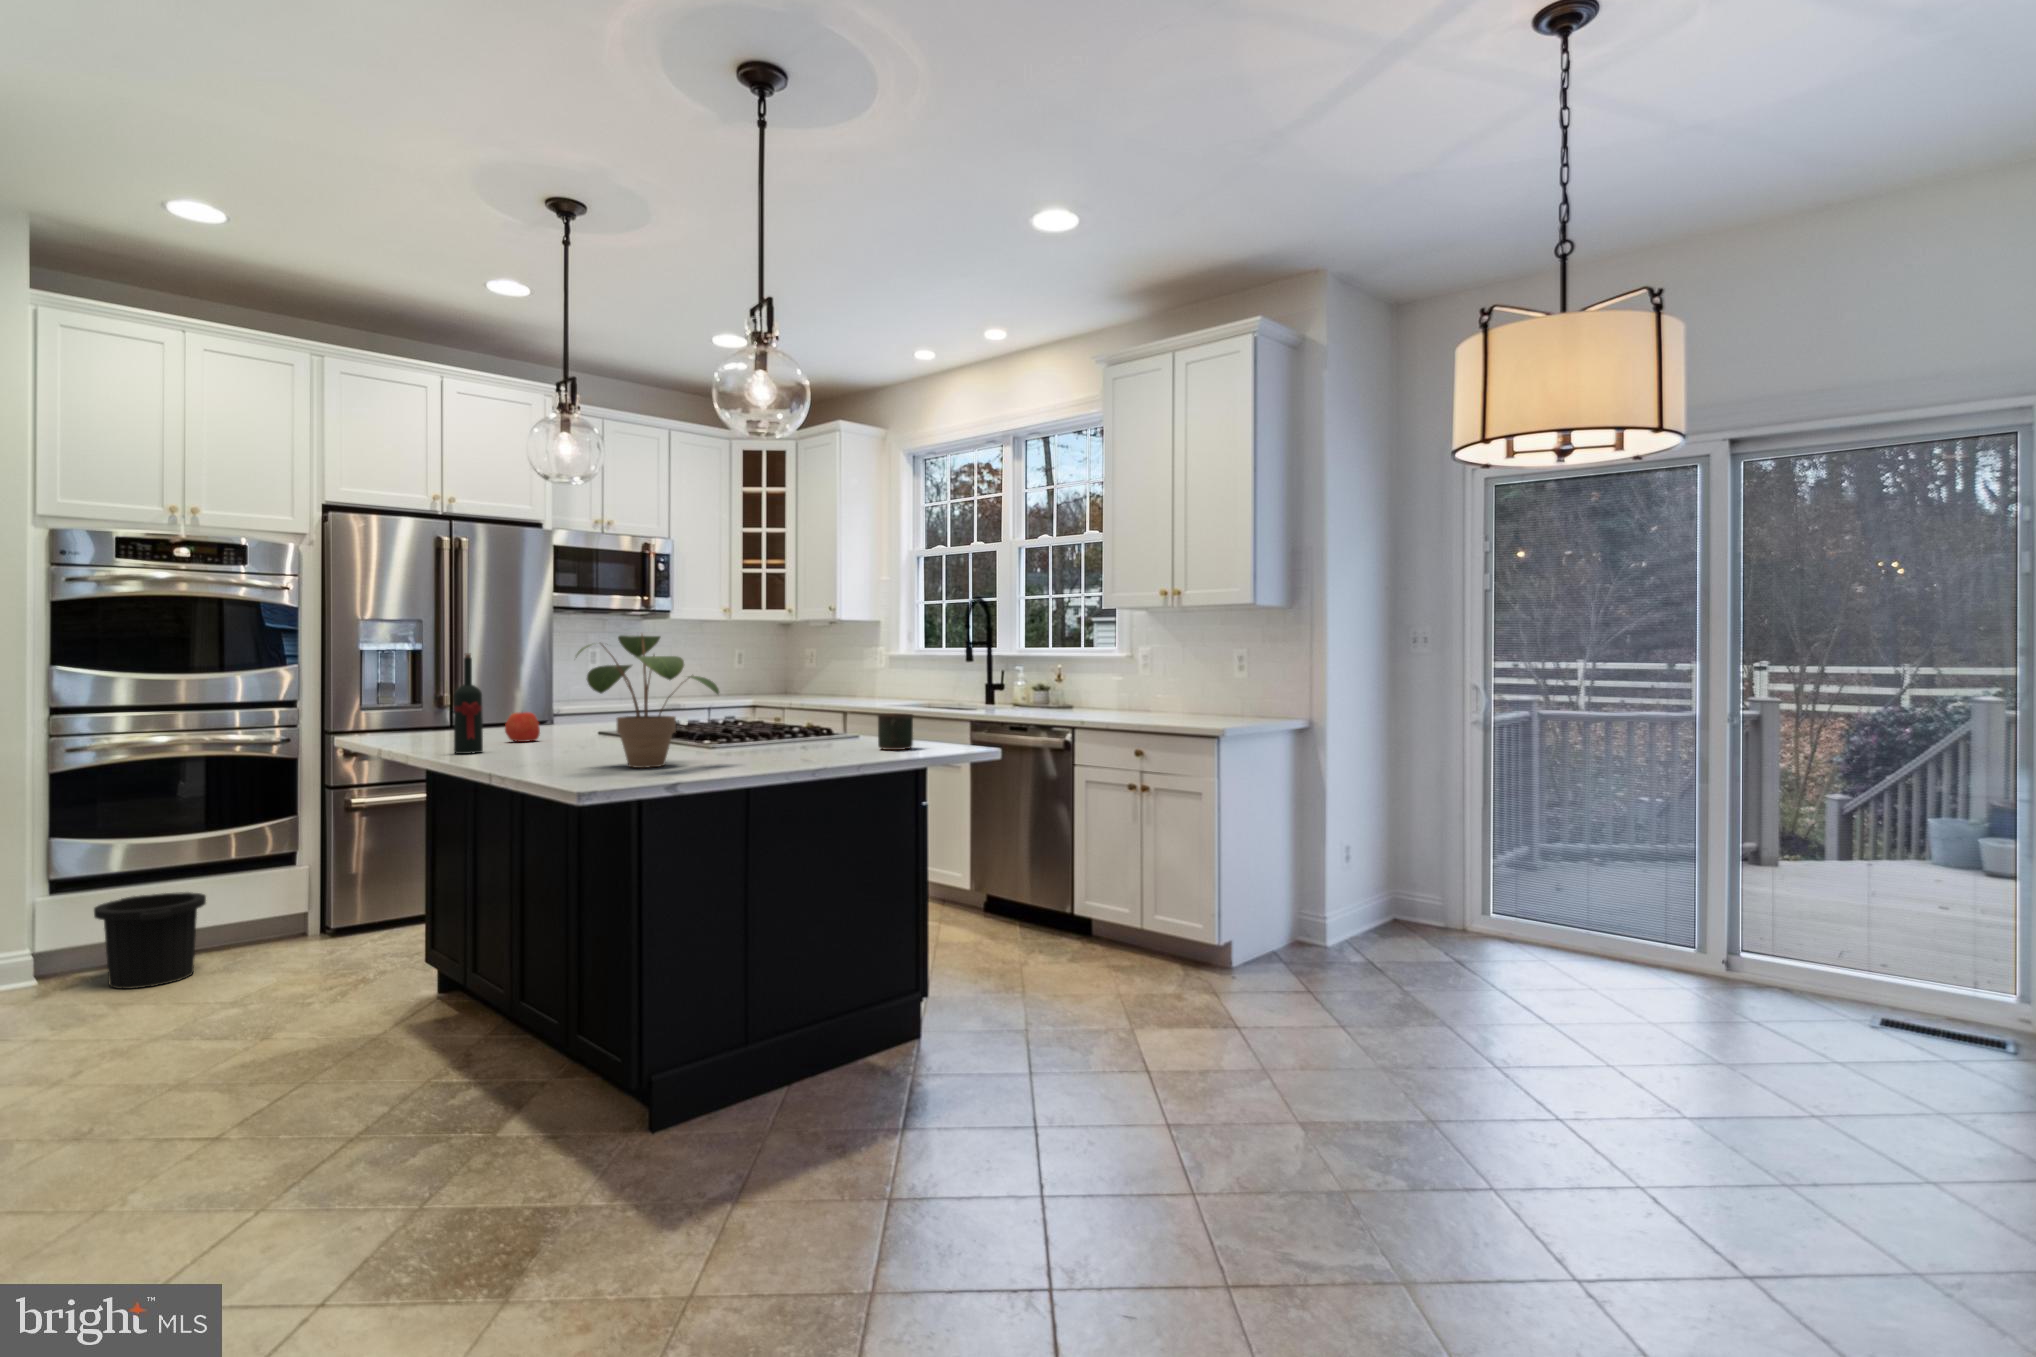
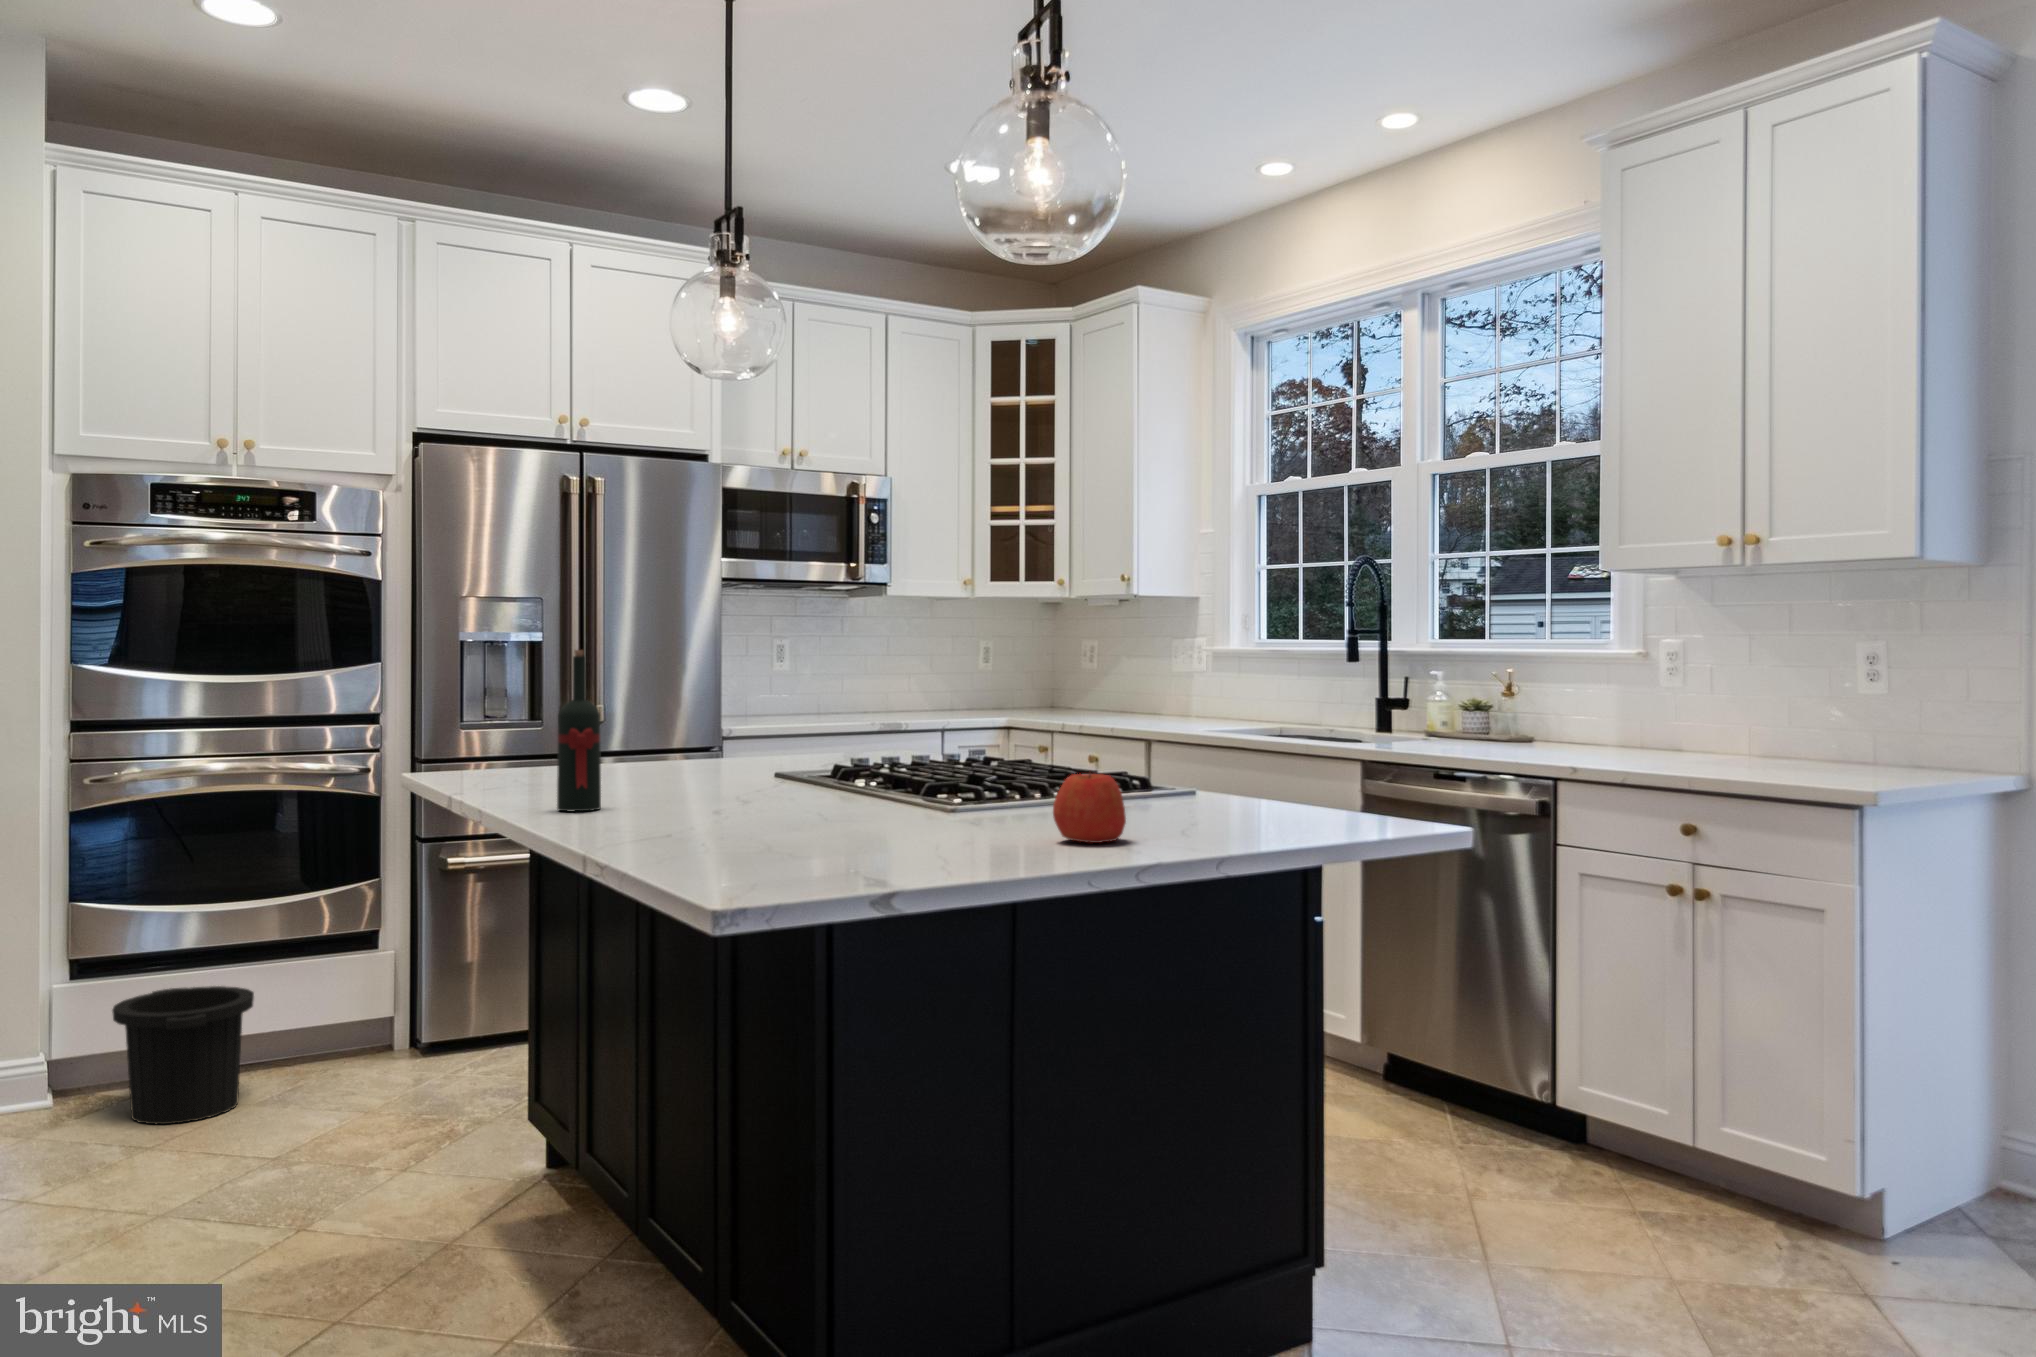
potted plant: present [576,635,719,768] -> none [728,616,975,856]
apple: present [505,713,540,742] -> present [1053,773,1126,843]
mug: present [878,714,913,750] -> none [1247,761,1314,829]

